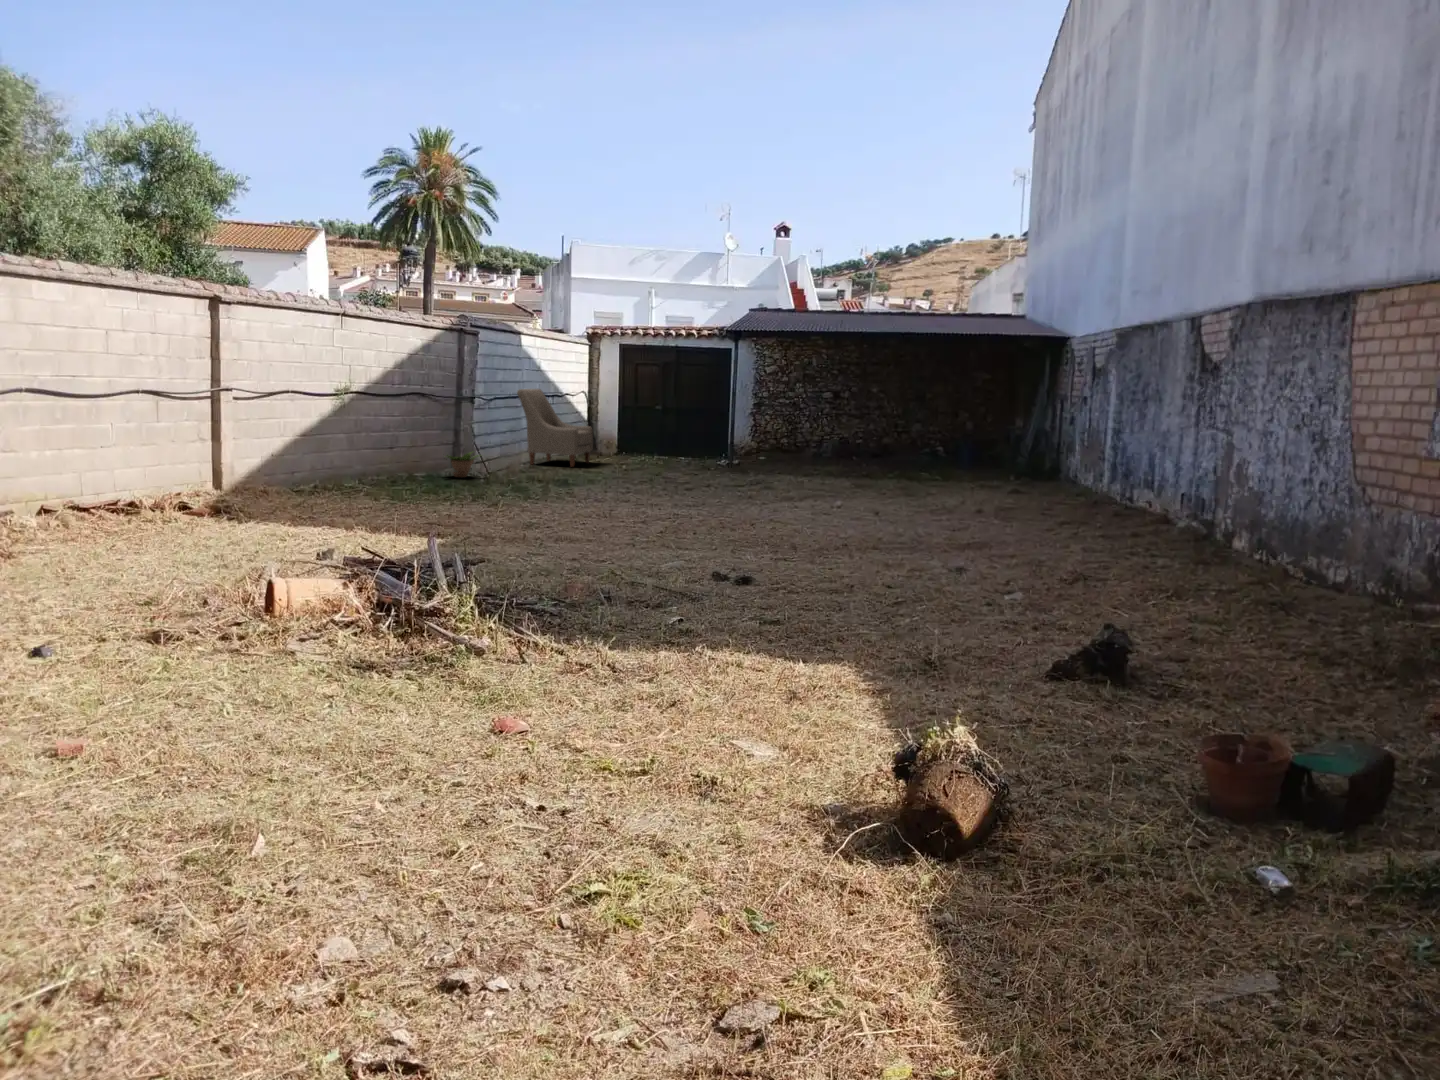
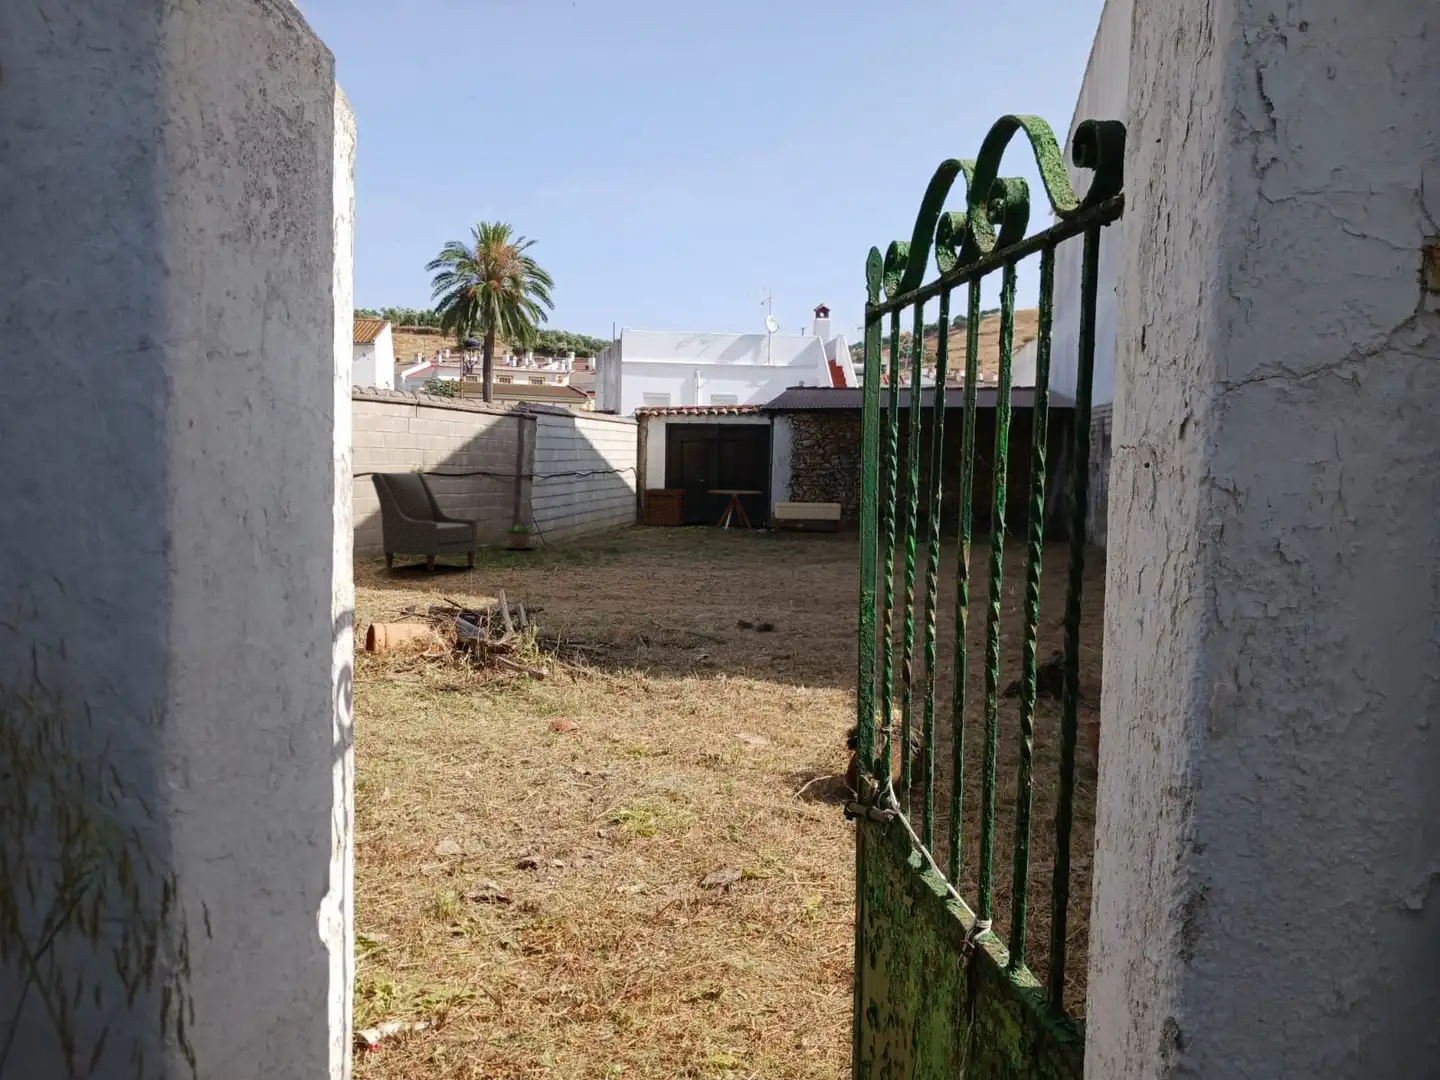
chair: present [517,389,593,467] -> present [371,472,477,571]
wooden crate: none [594,413,639,454] -> present [643,488,685,526]
round table: none [663,417,720,458] -> present [709,490,761,528]
bench: none [733,431,803,464] -> present [775,502,841,533]

